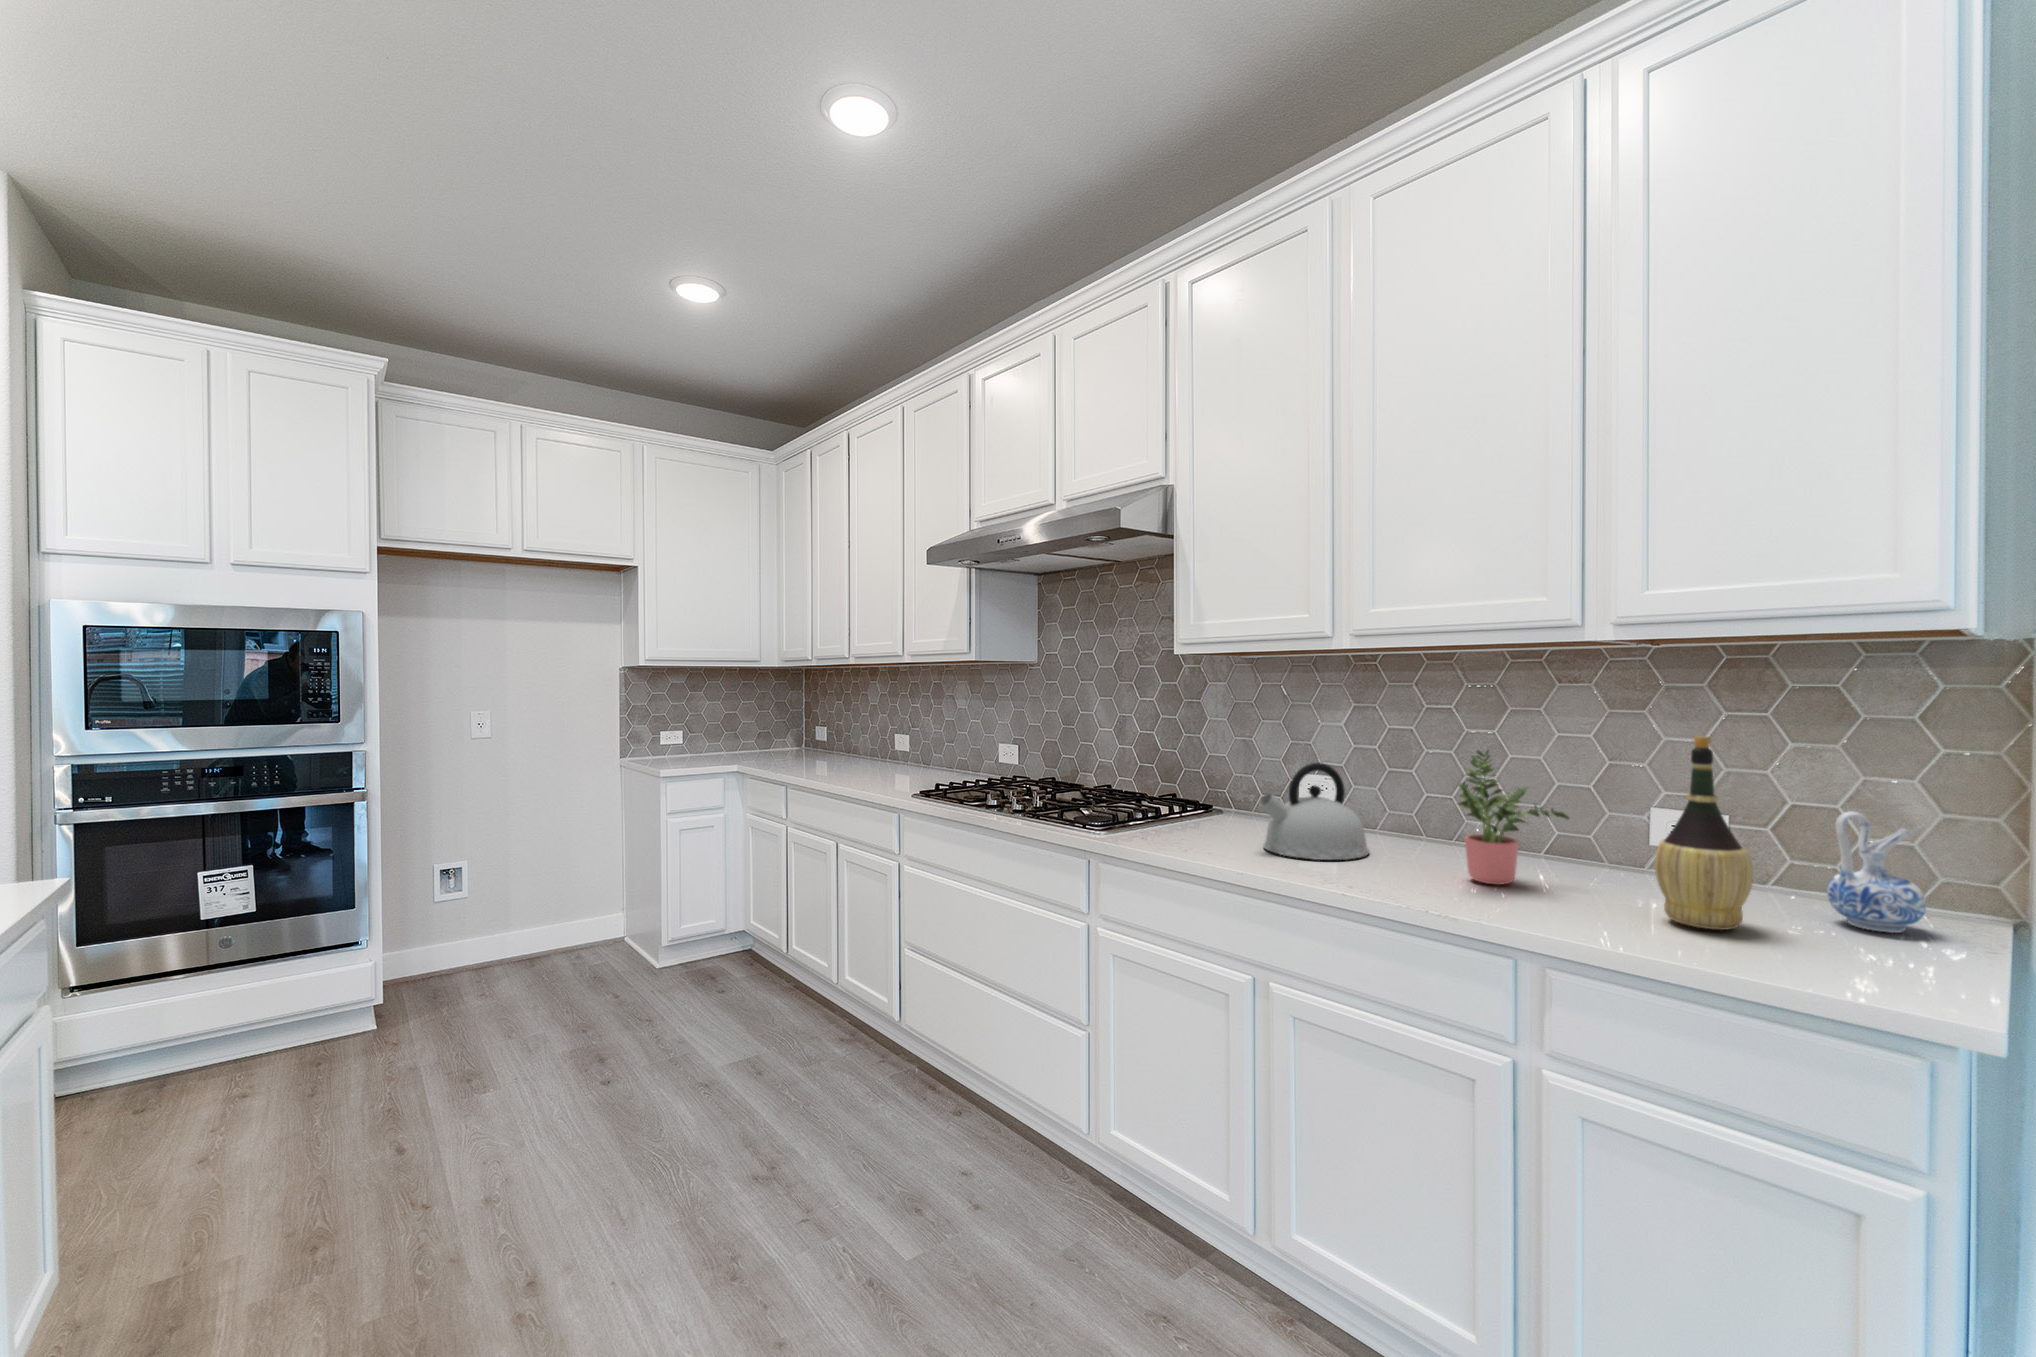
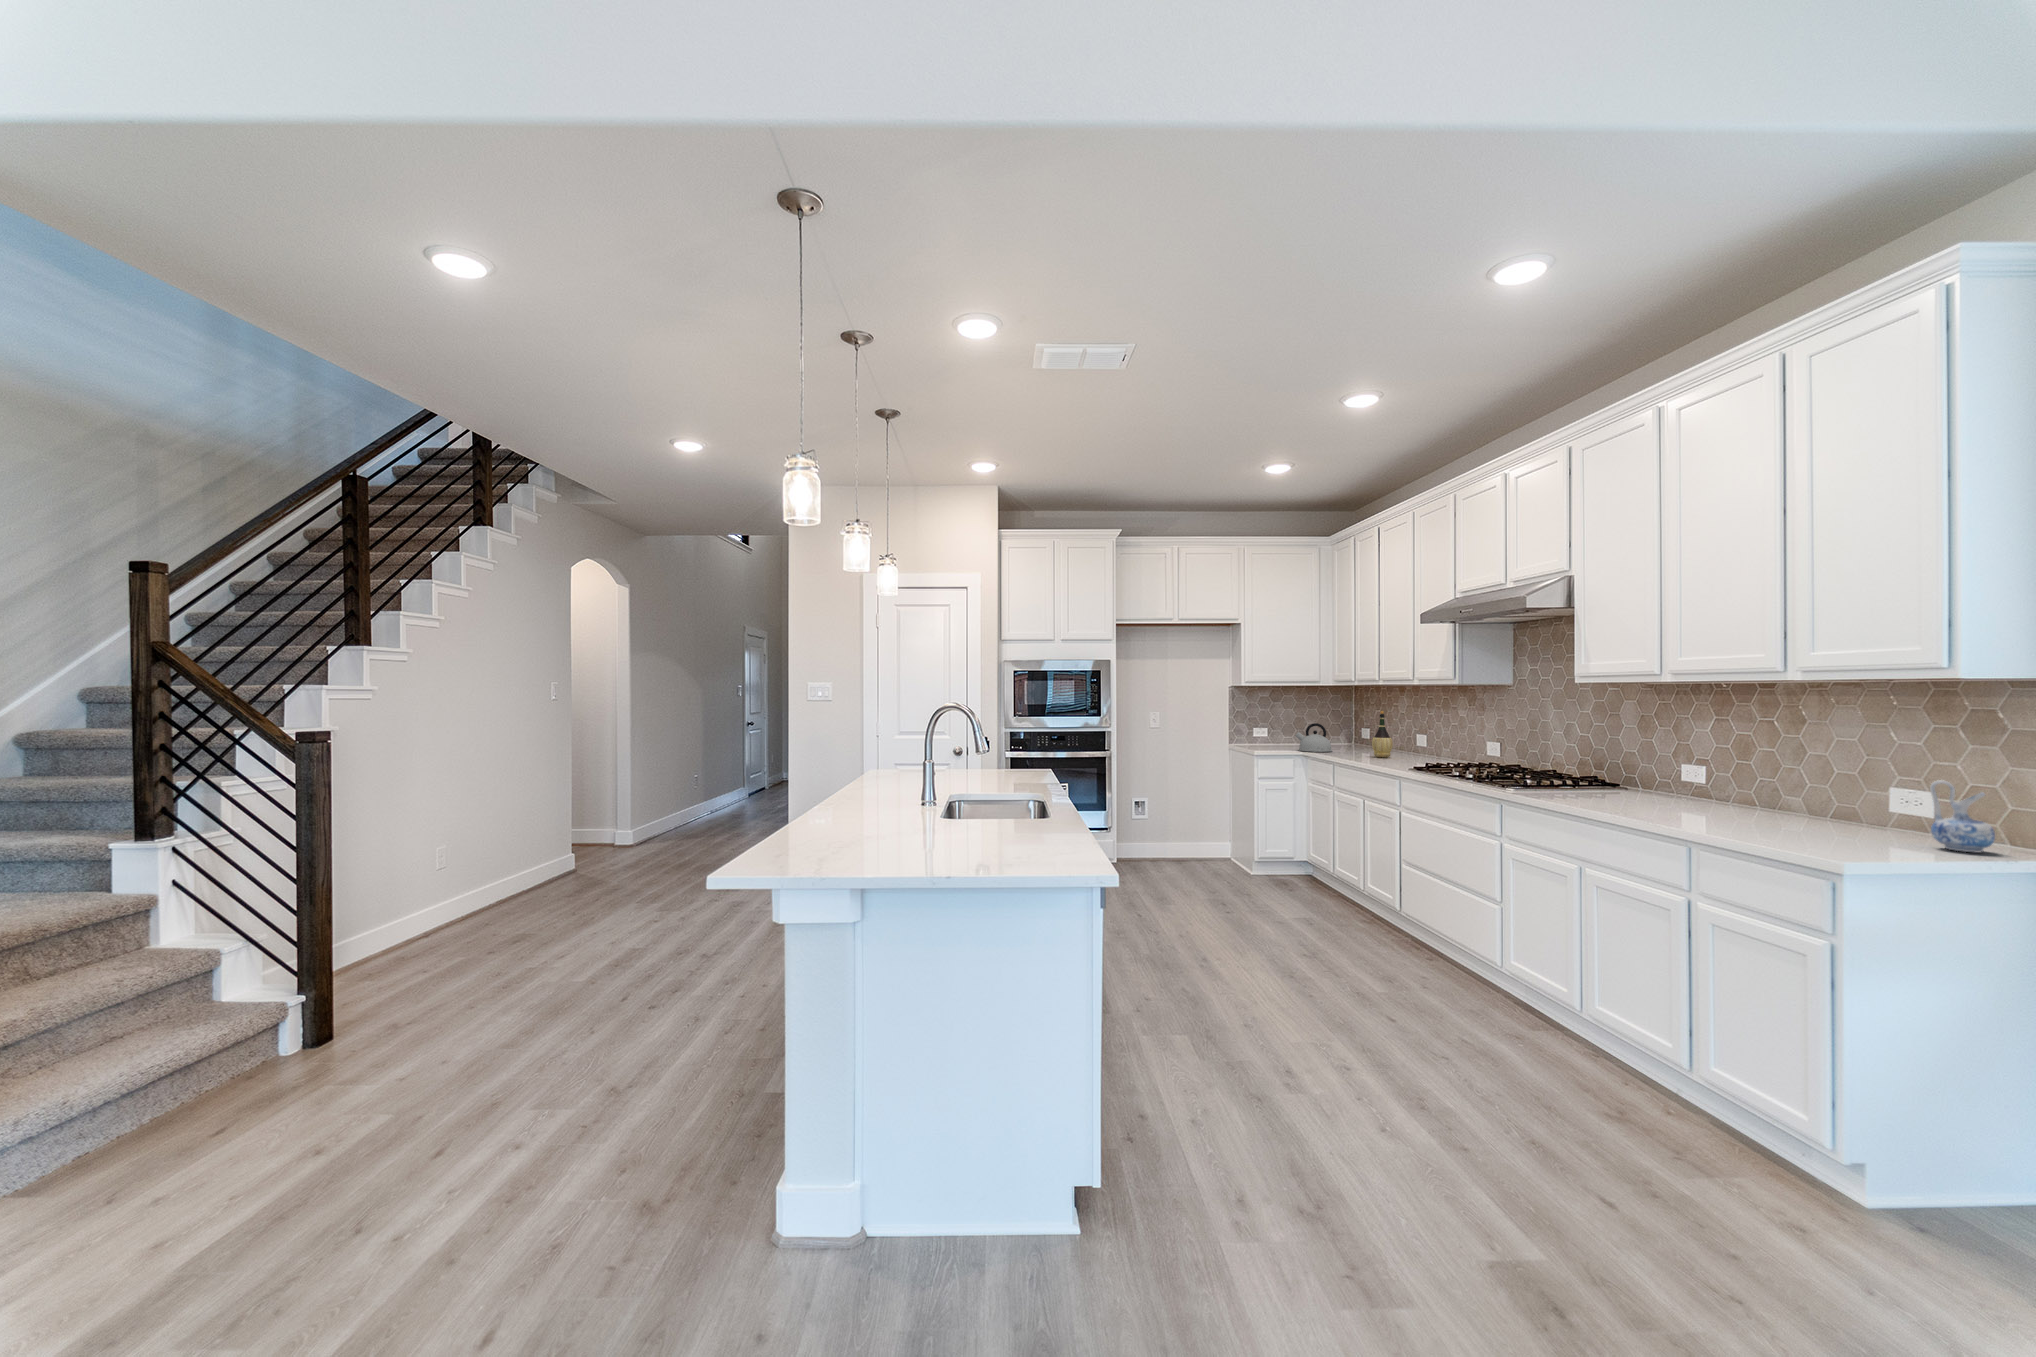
wine bottle: present [1655,736,1753,930] -> present [1372,711,1393,758]
potted plant: present [1459,749,1569,885] -> none [1699,742,1792,821]
kettle: present [1259,763,1369,860] -> present [1295,723,1332,752]

